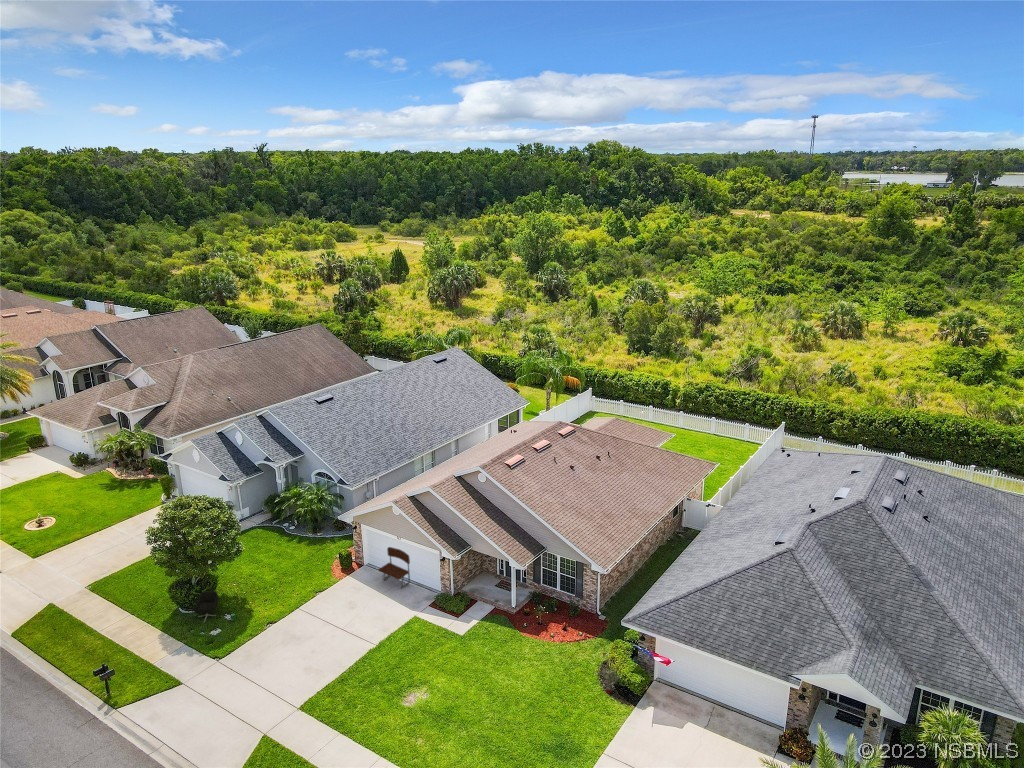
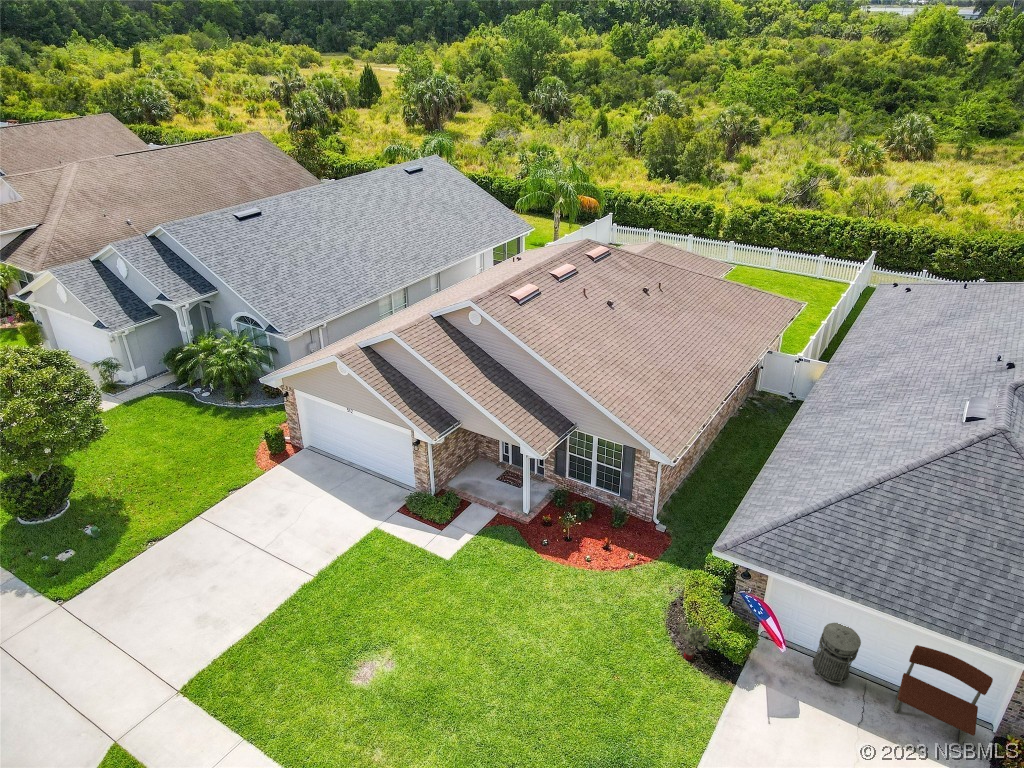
bench: present [378,547,410,588] -> present [894,645,993,745]
lounge chair: present [192,591,219,620] -> none [28,493,74,540]
trash can: none [684,668,707,708] -> present [813,623,861,685]

